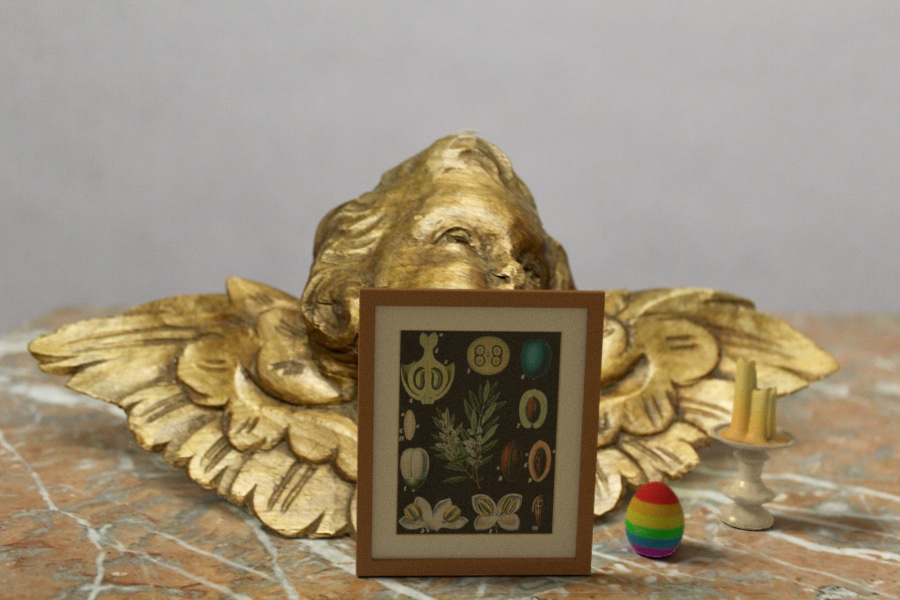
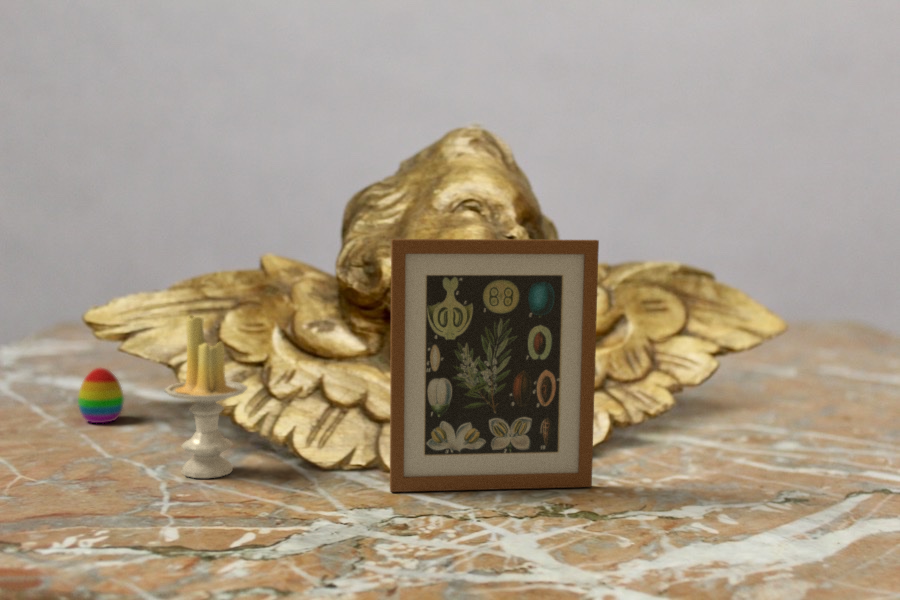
candle: present [709,357,798,530] -> present [165,315,247,478]
decorative egg: present [625,481,685,558] -> present [78,368,124,423]

